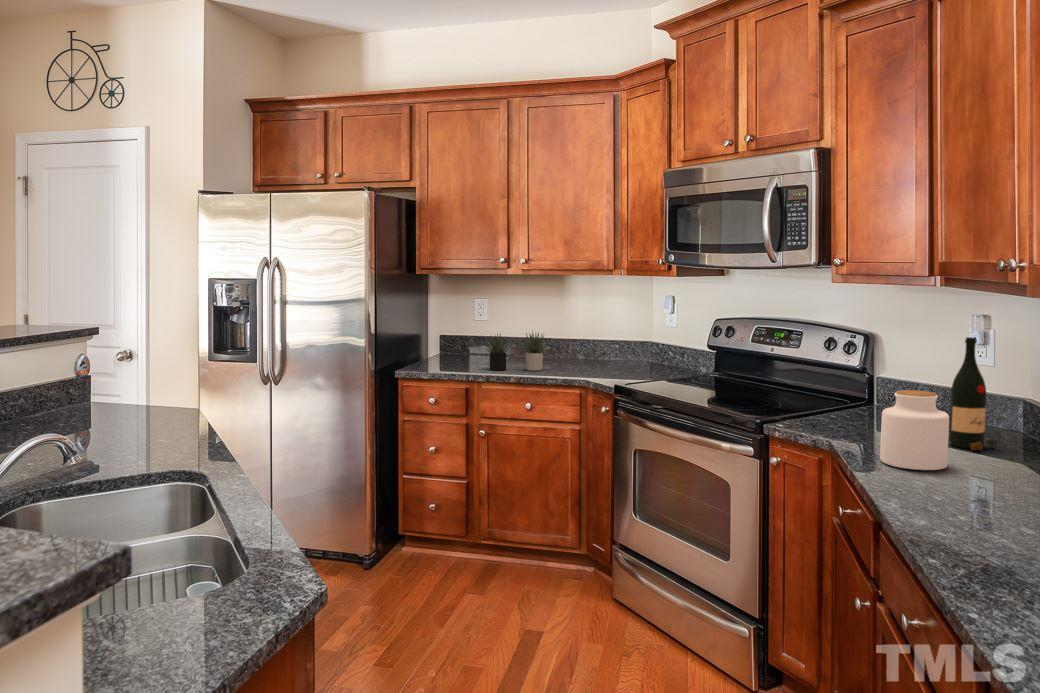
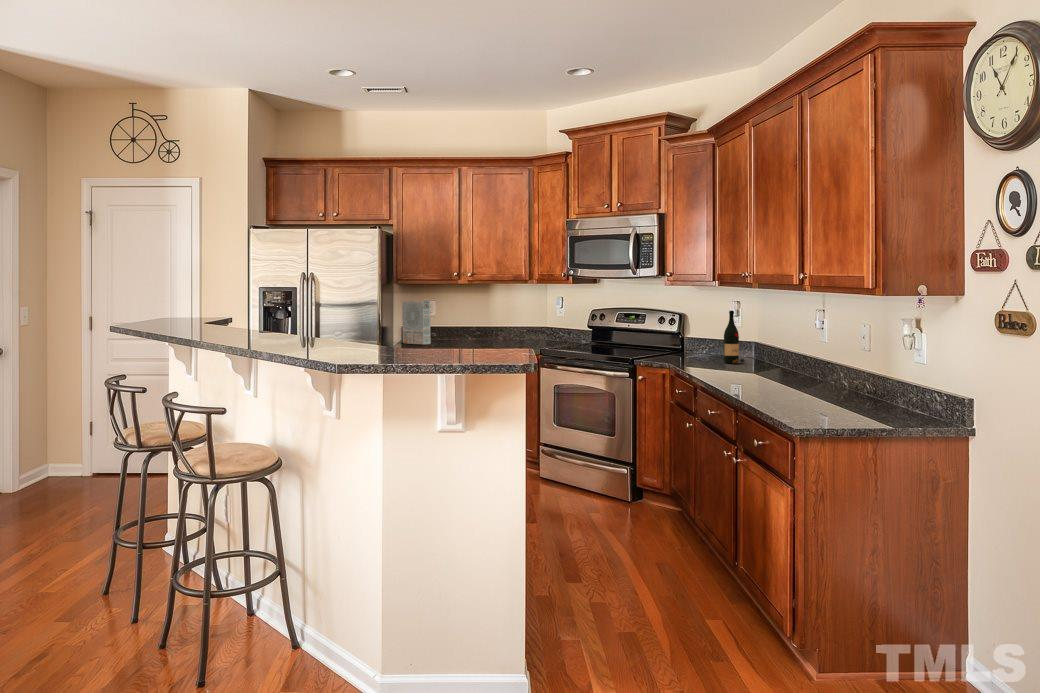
cereal box: none [425,301,460,368] -> present [402,301,431,344]
succulent plant: present [483,332,550,371] -> none [446,318,494,345]
jar: present [880,390,949,470] -> none [695,334,723,369]

